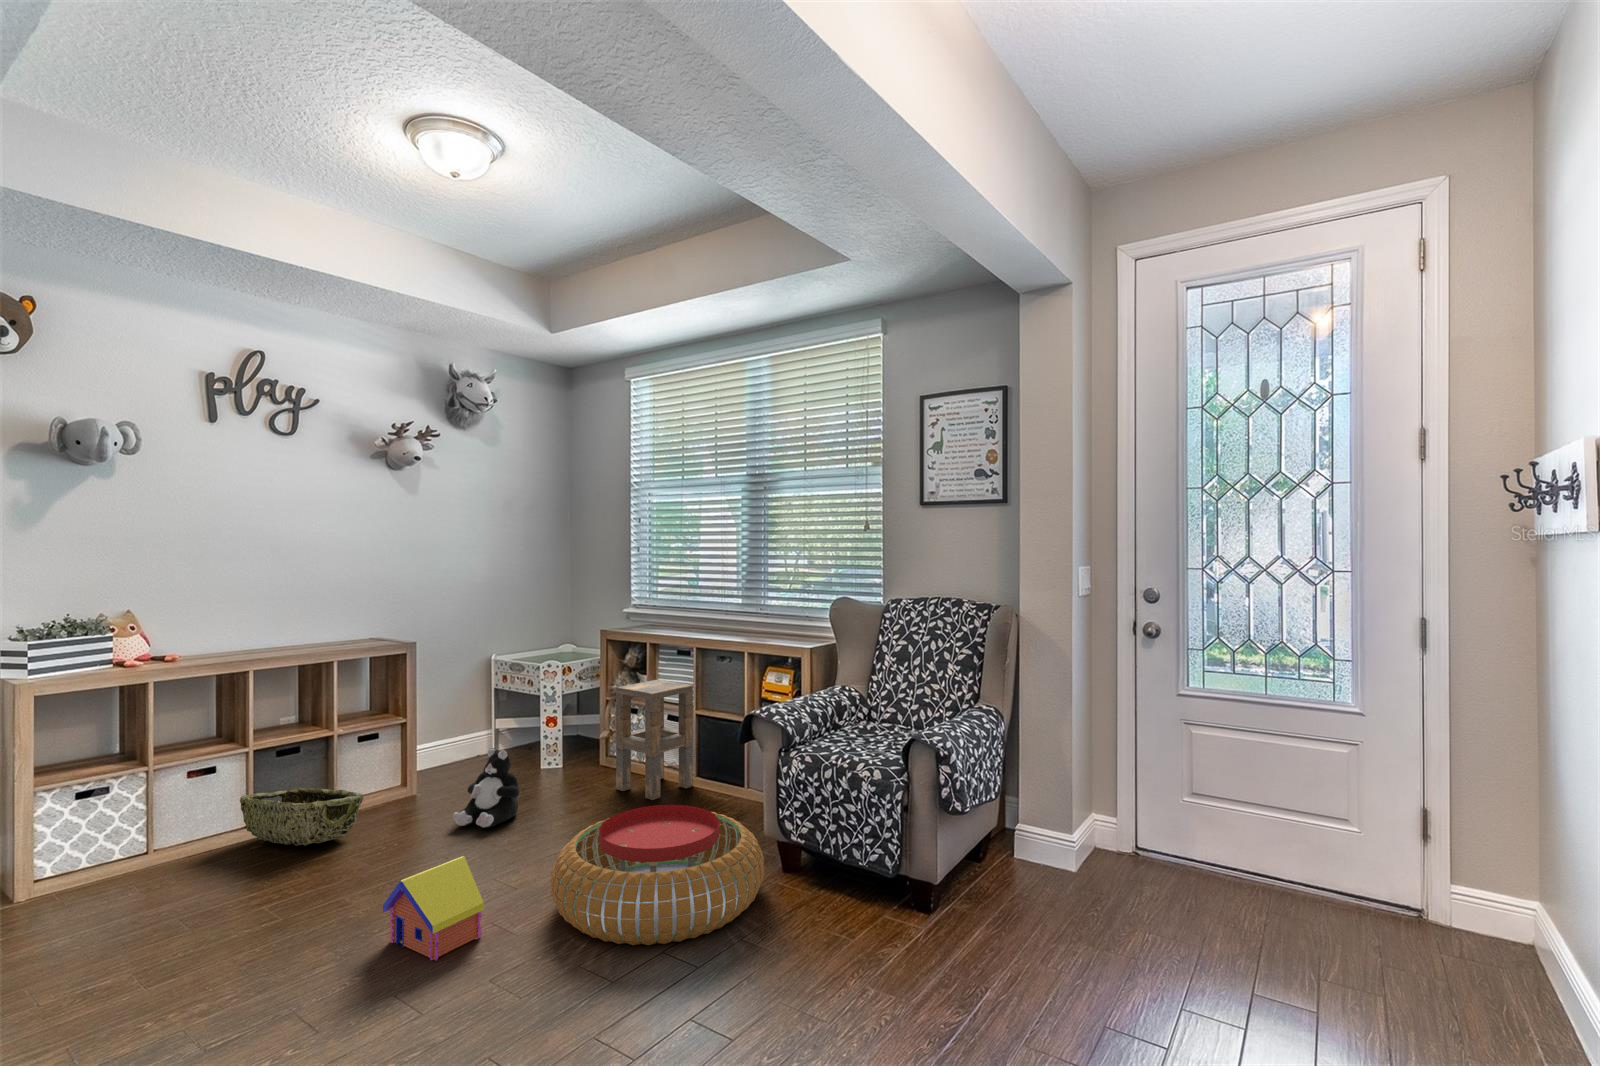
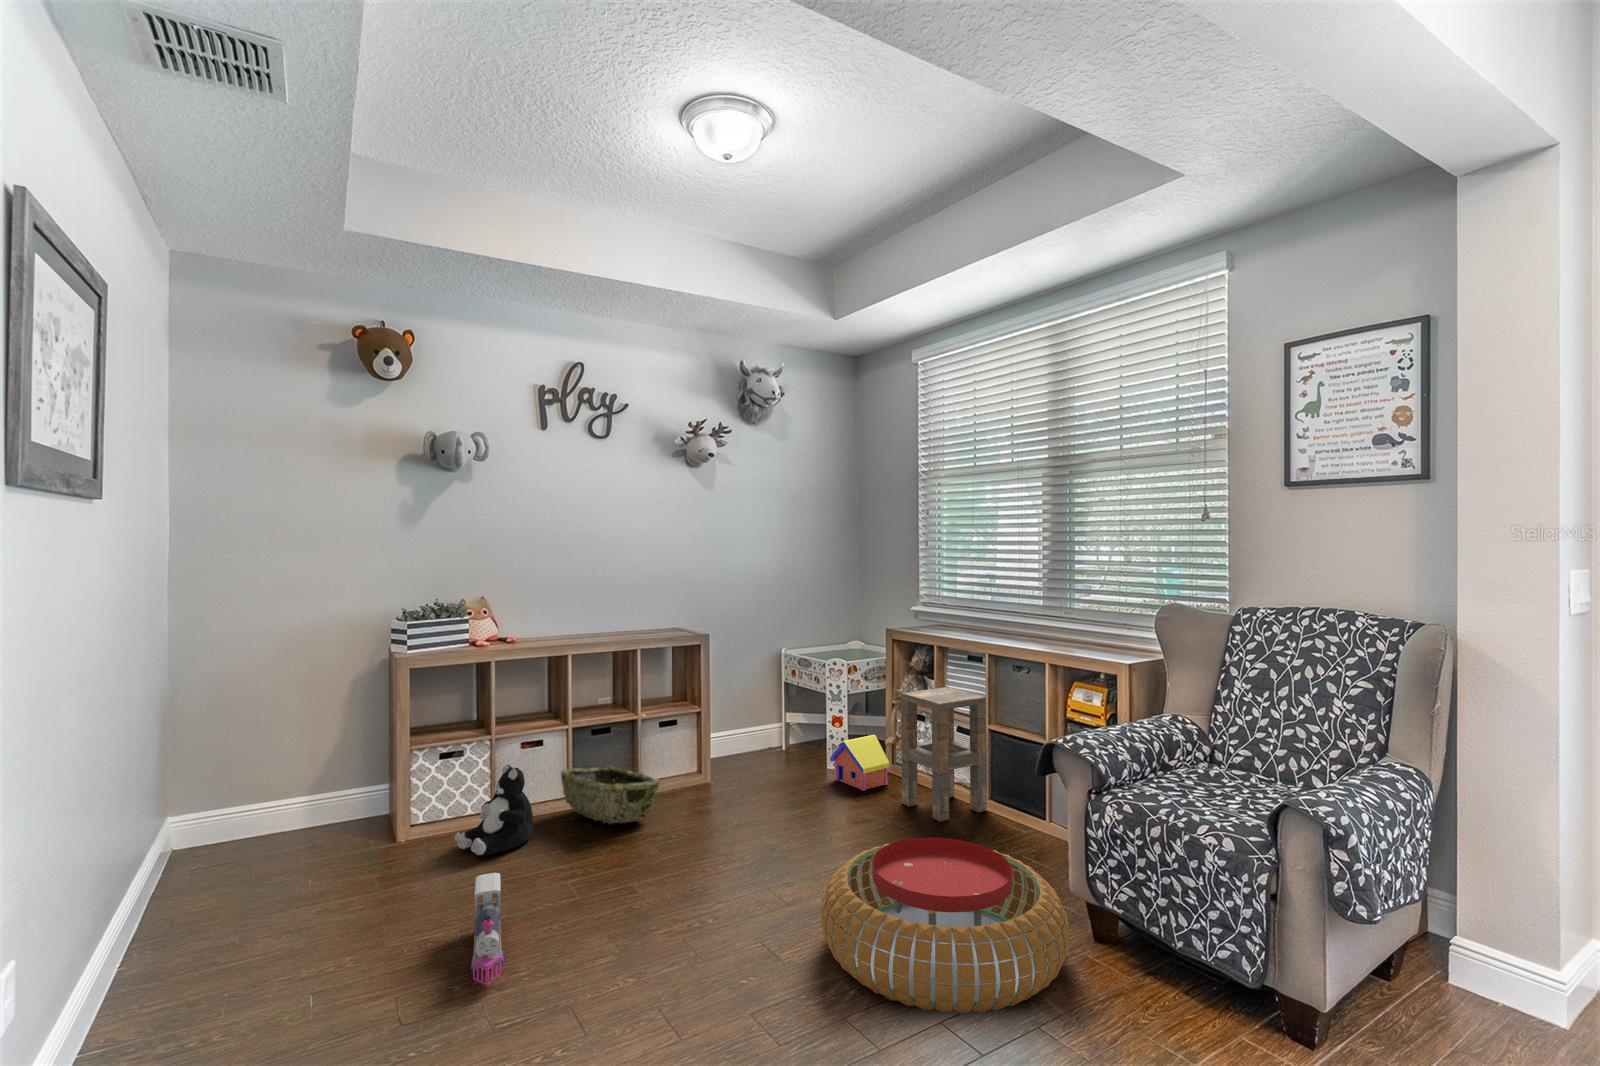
plush toy: present [453,748,519,828] -> present [454,765,534,856]
toy house: present [383,856,484,961] -> present [830,735,889,791]
toy train: none [154,905,205,1014] -> present [471,873,503,986]

